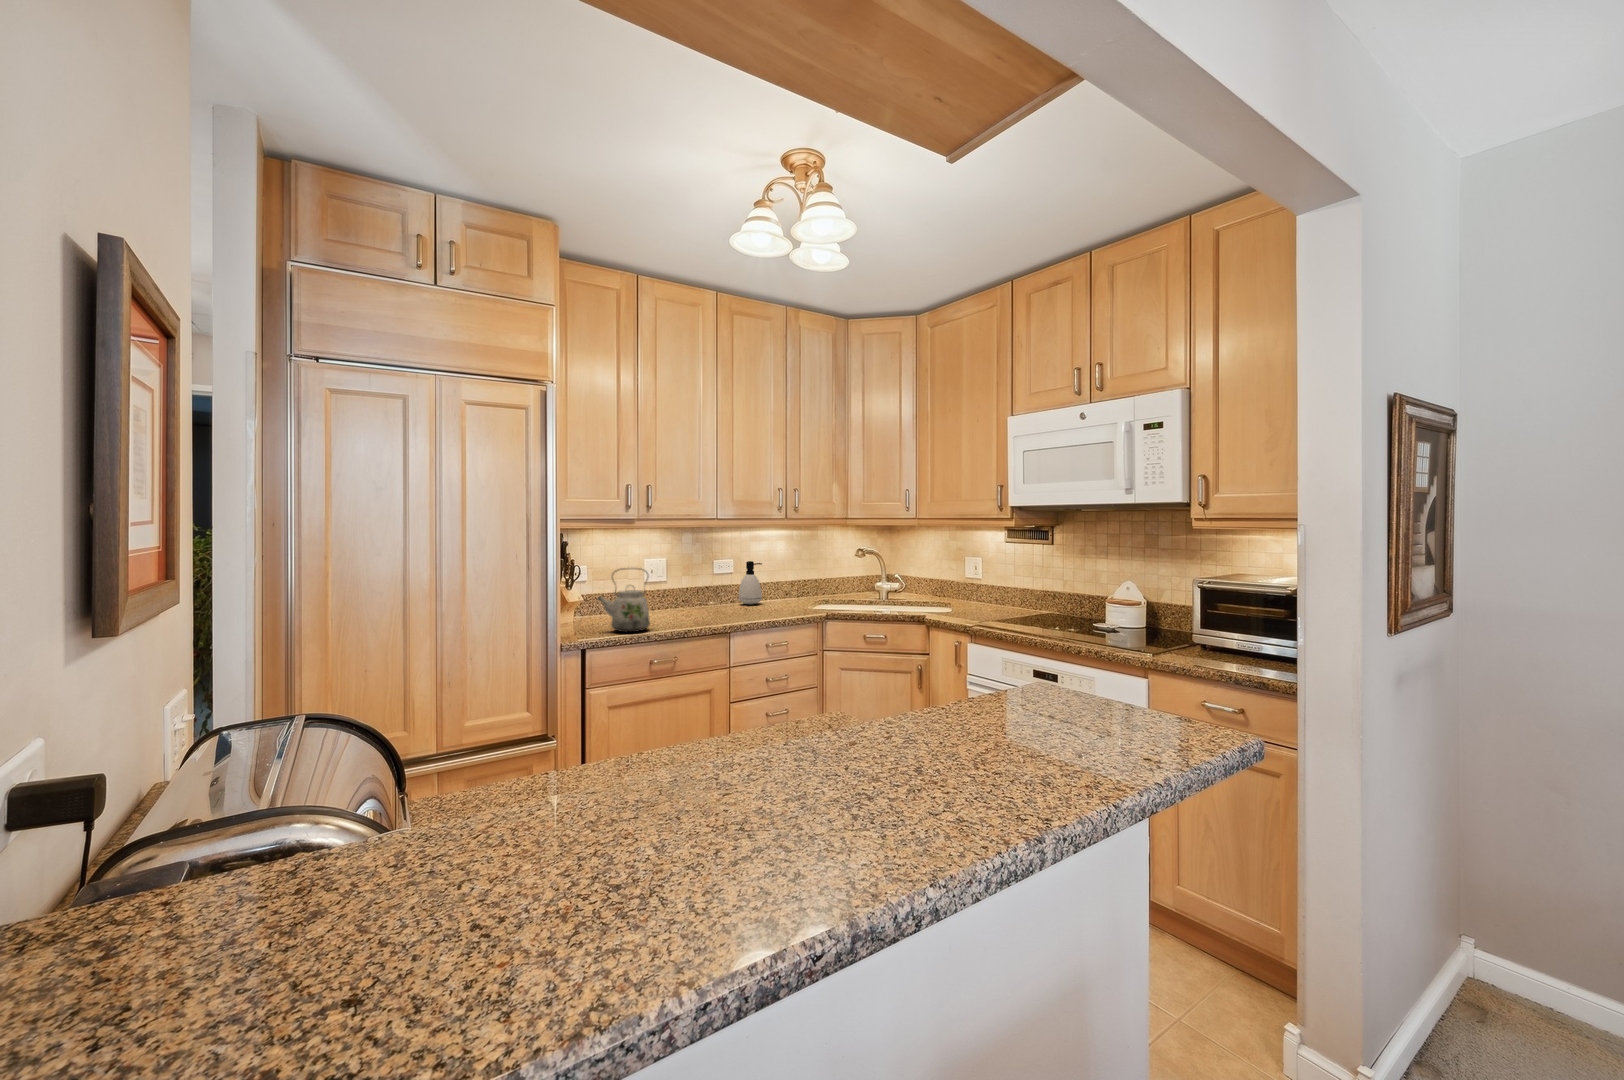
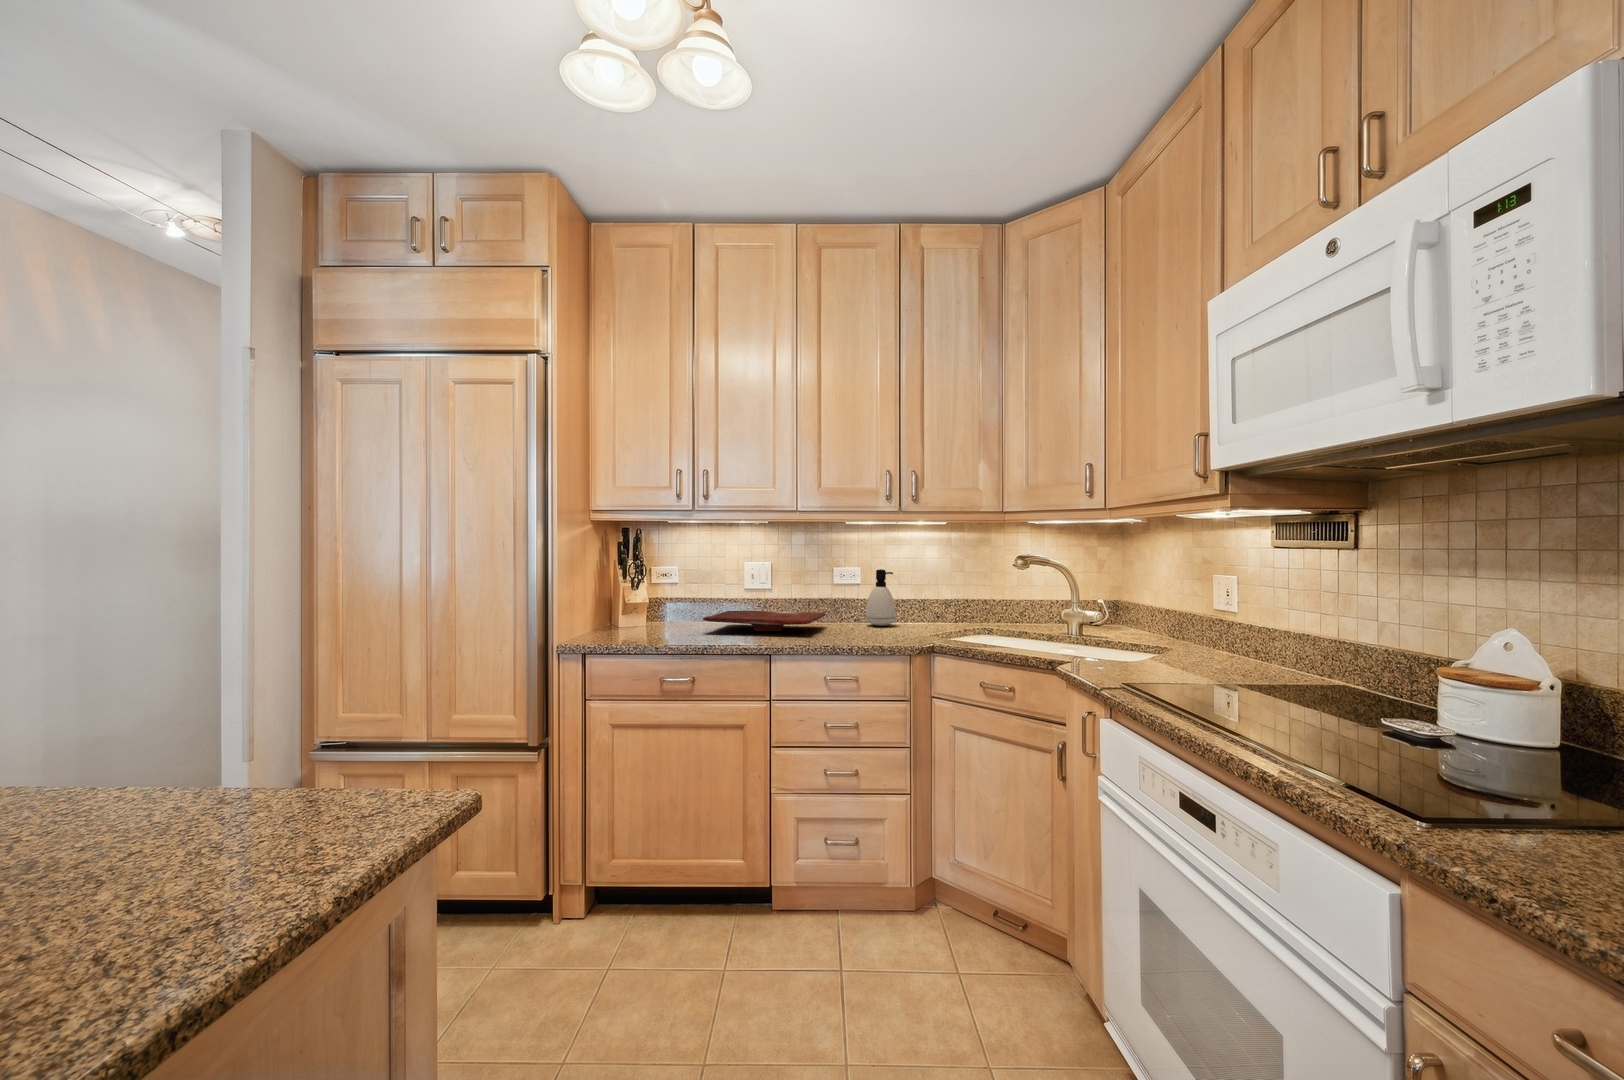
kettle: present [597,568,650,632] -> none [628,565,682,641]
cutting board: none [634,598,734,616] -> present [703,610,825,631]

